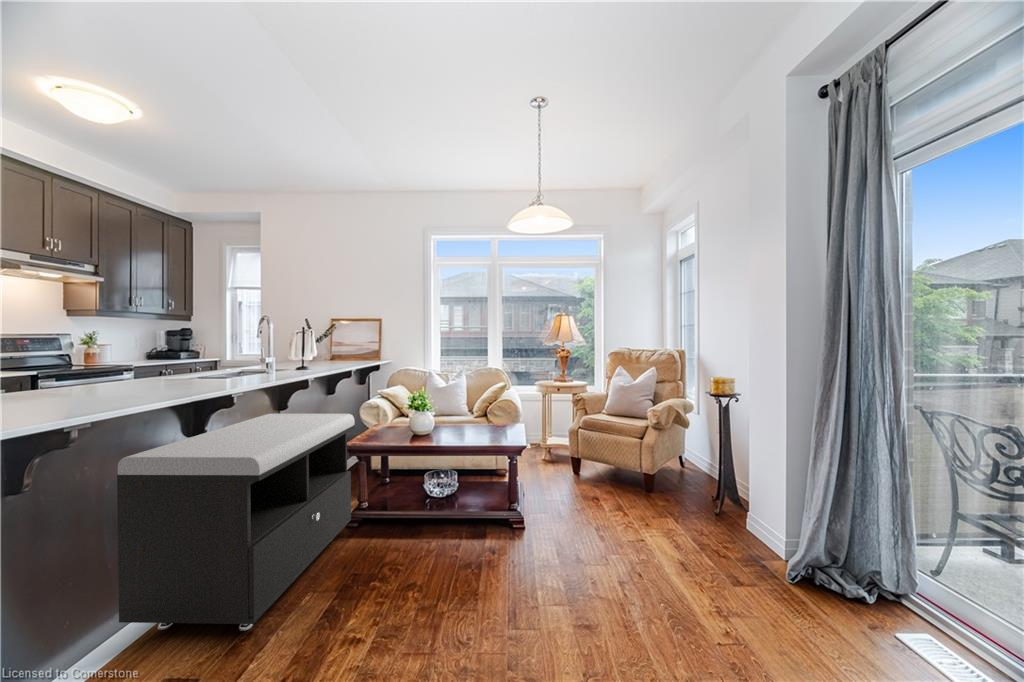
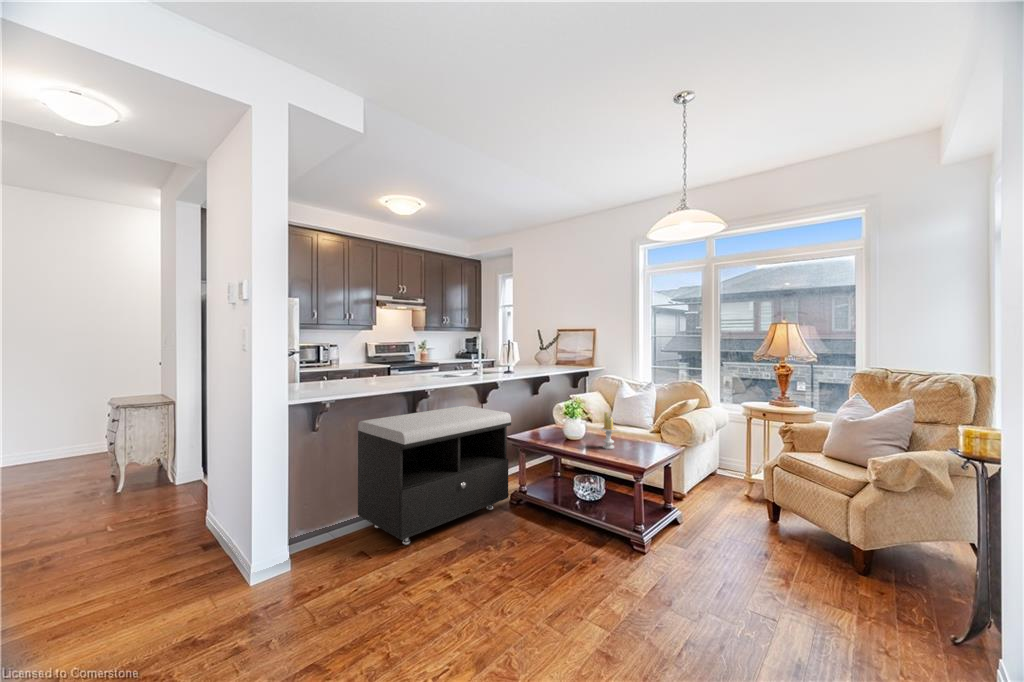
candle: none [453,399,472,437] -> present [600,412,618,449]

